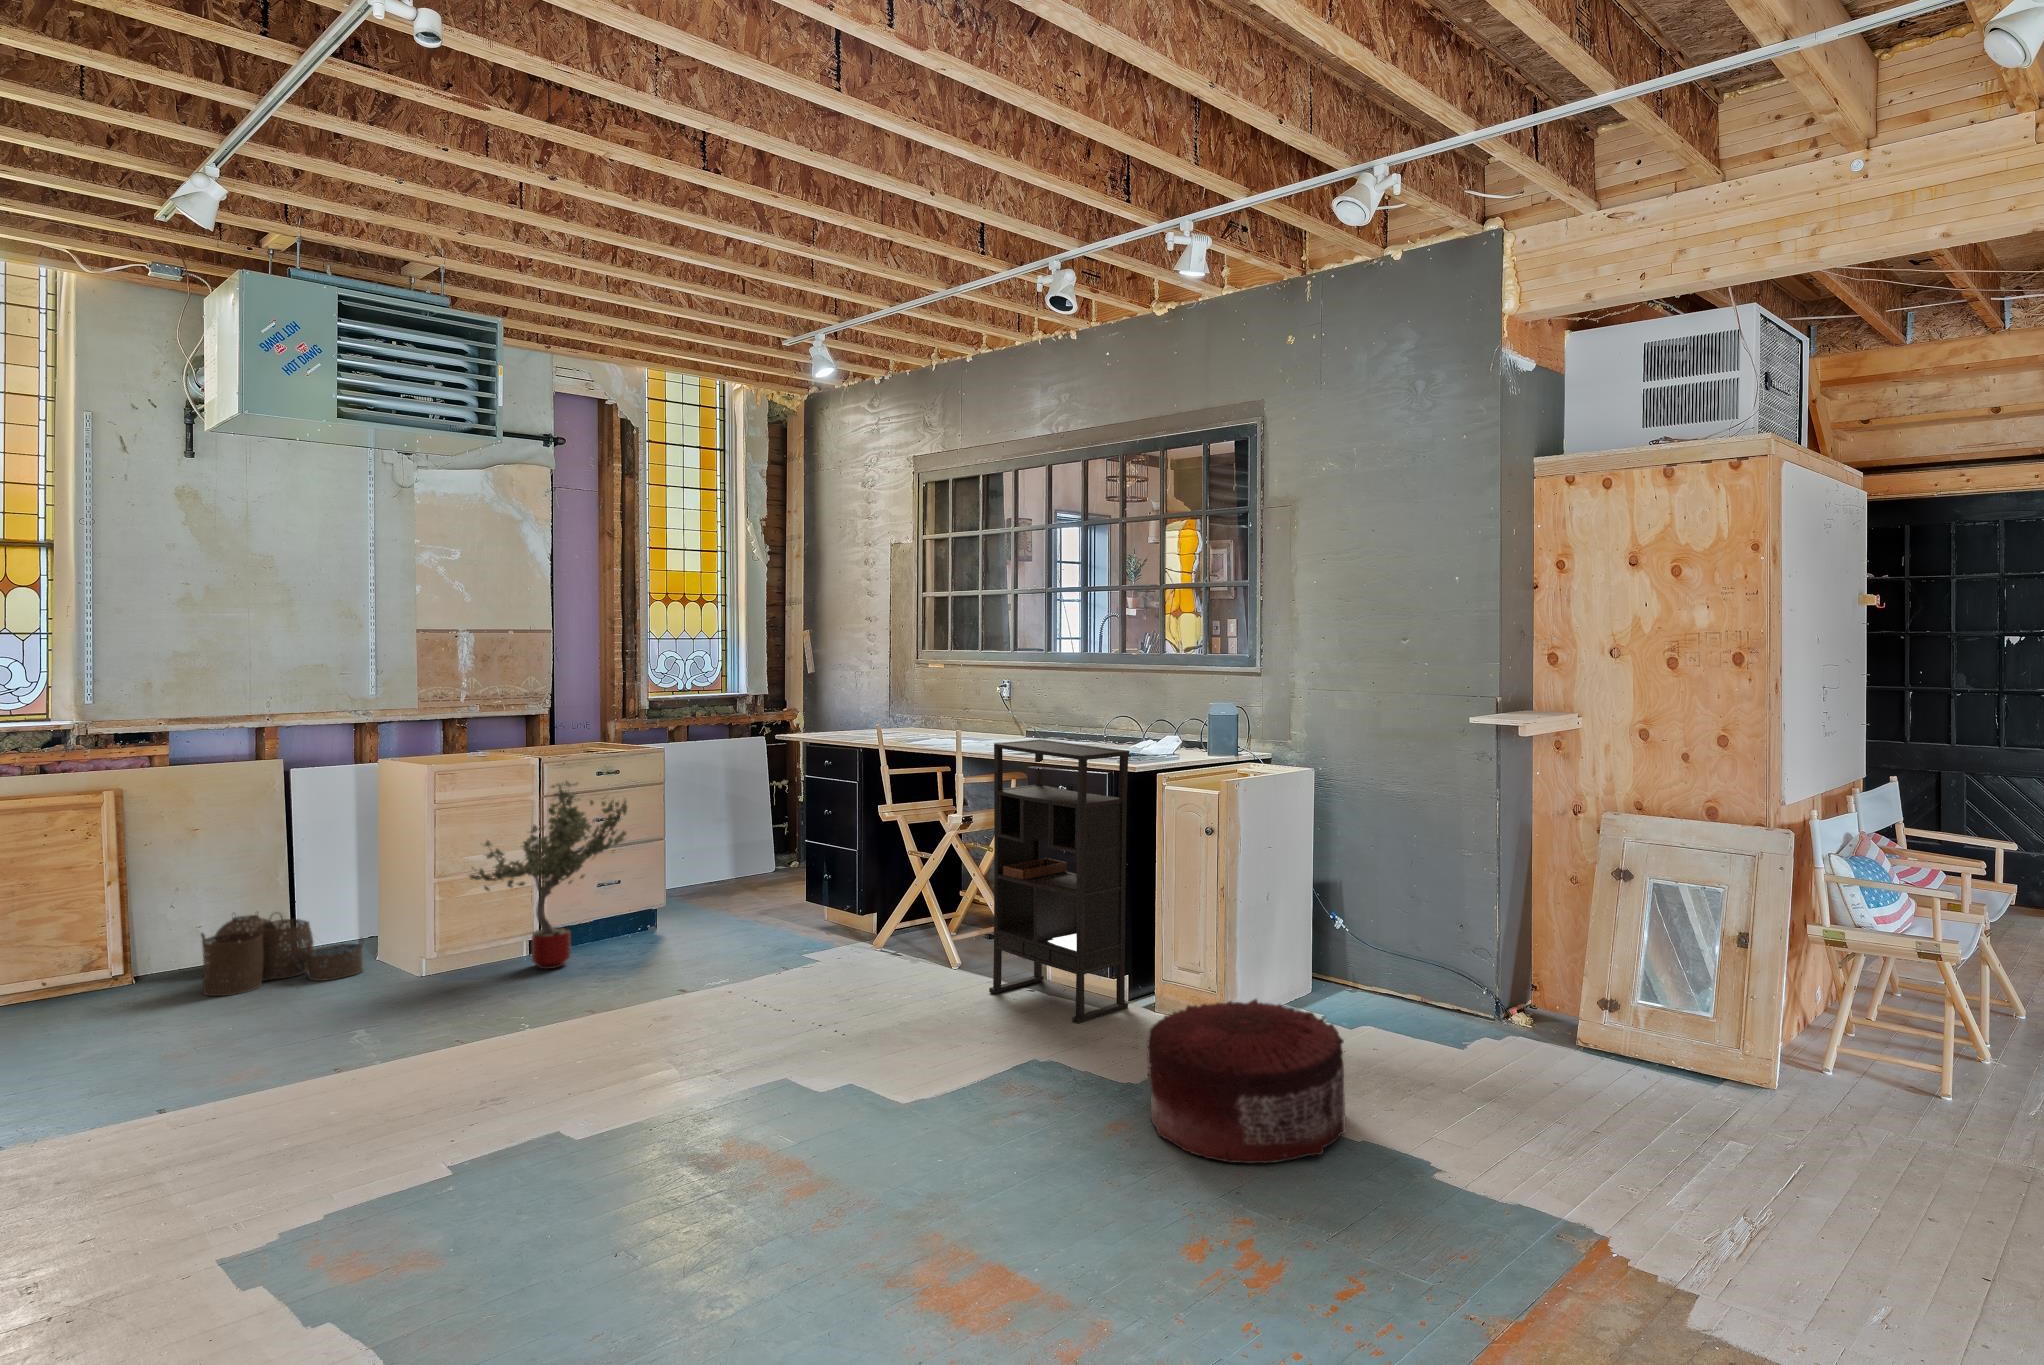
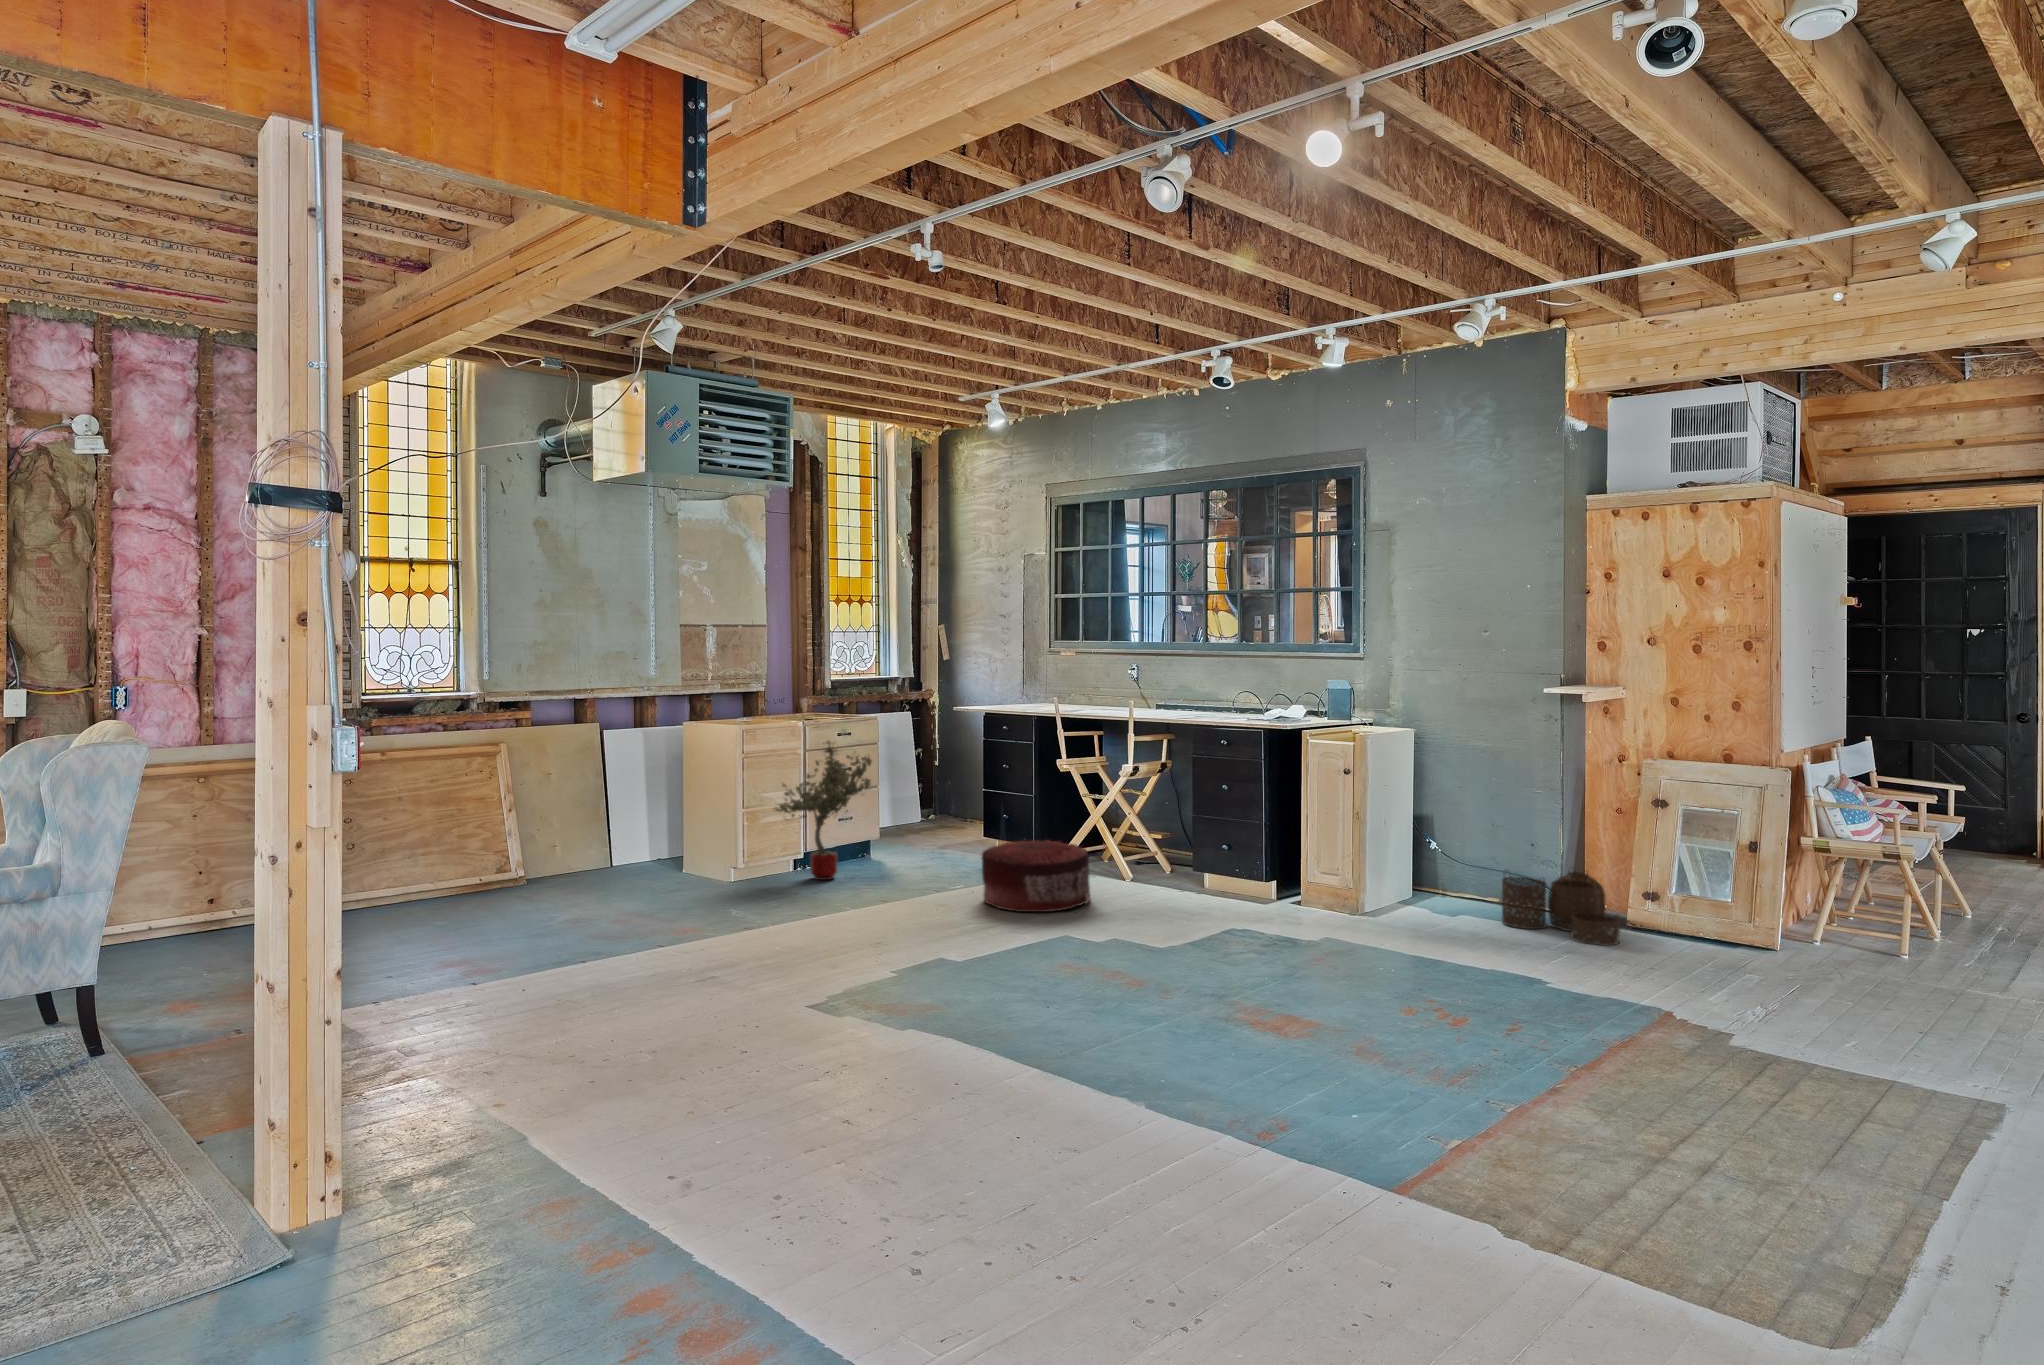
bookshelf: present [989,739,1129,1024] -> none [1170,708,1282,912]
woven basket: present [201,912,363,996] -> present [1501,872,1620,945]
pouf: present [1147,999,1346,1163] -> present [982,840,1090,912]

